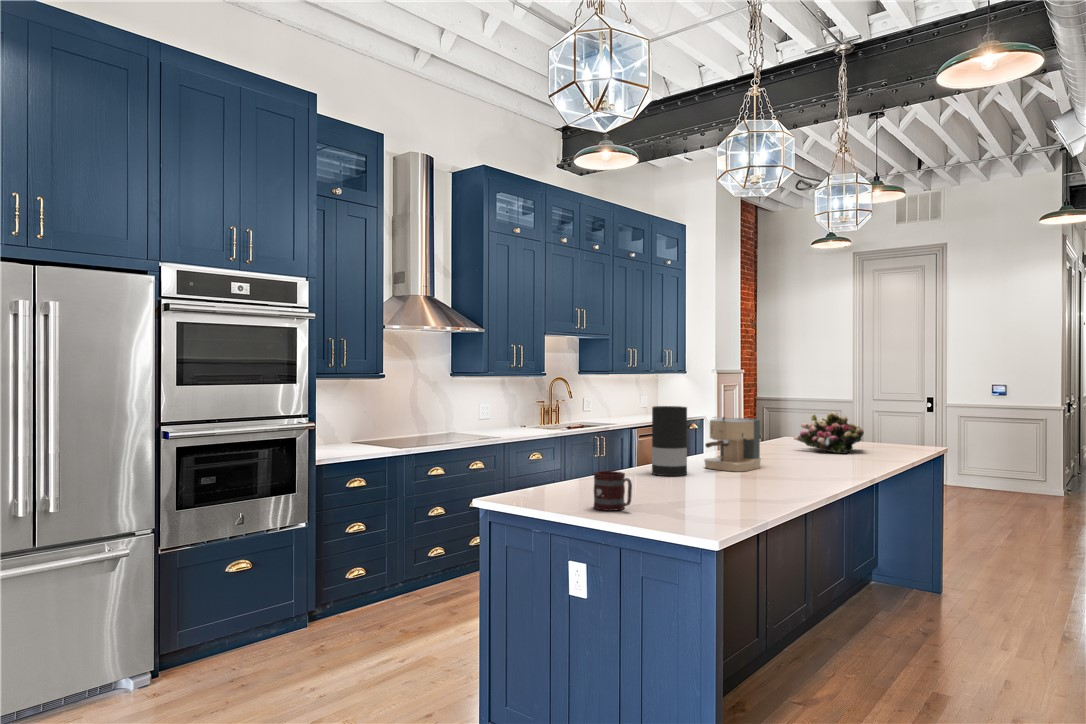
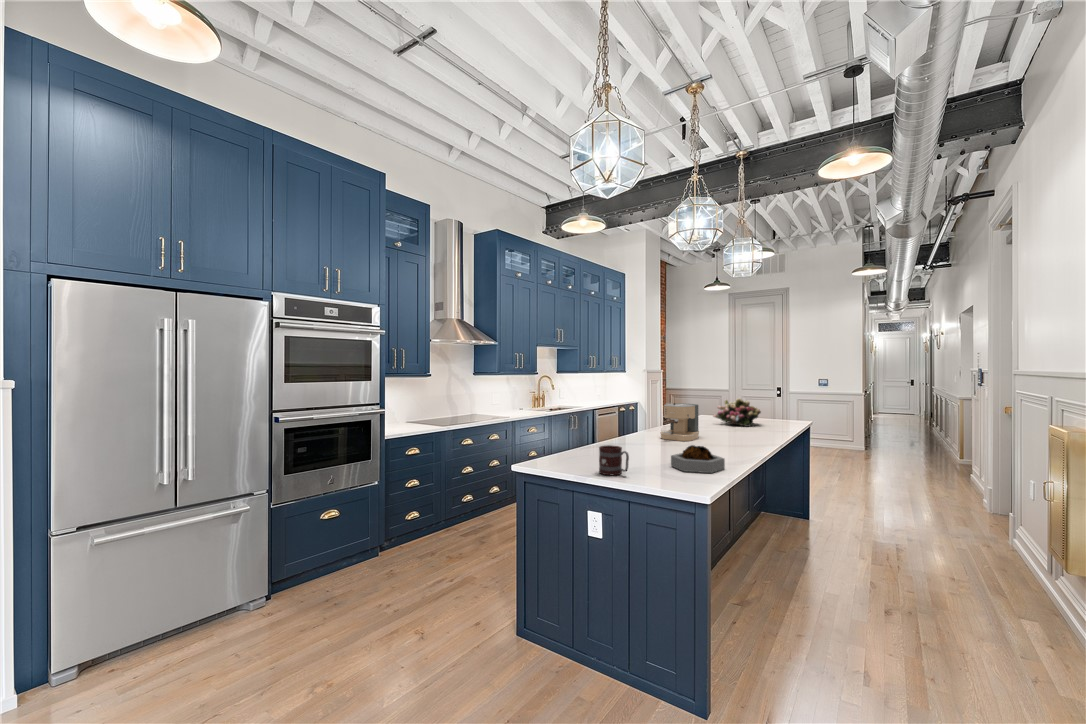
vase: present [652,406,687,476] -> none [627,396,651,445]
decorative bowl: none [697,470,769,510] -> present [671,445,725,473]

